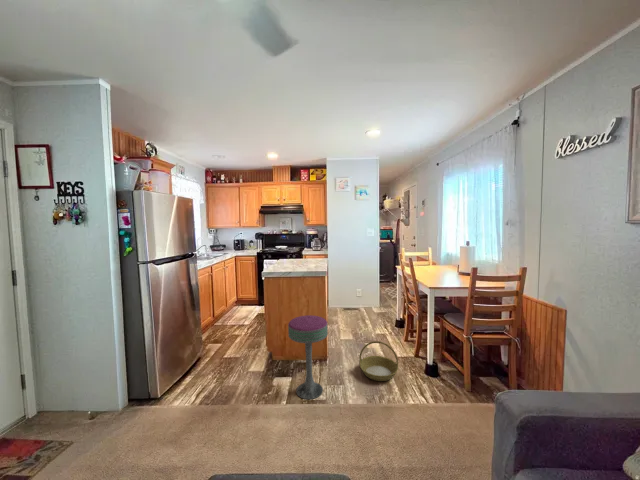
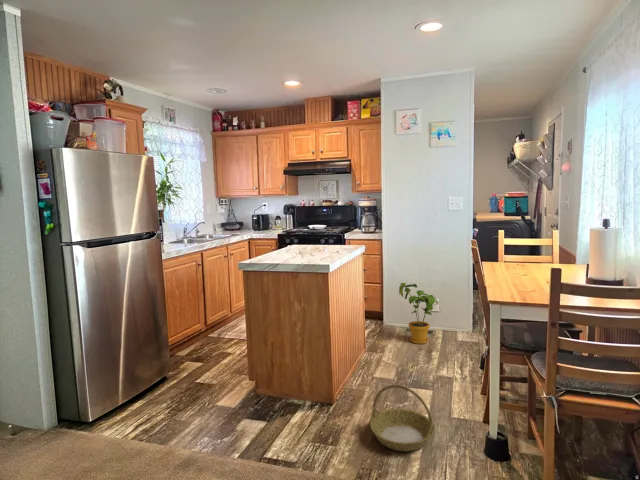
house plant: none [342,280,366,316] -> present [399,283,438,344]
bar stool: present [288,315,328,399] -> none [244,332,306,458]

